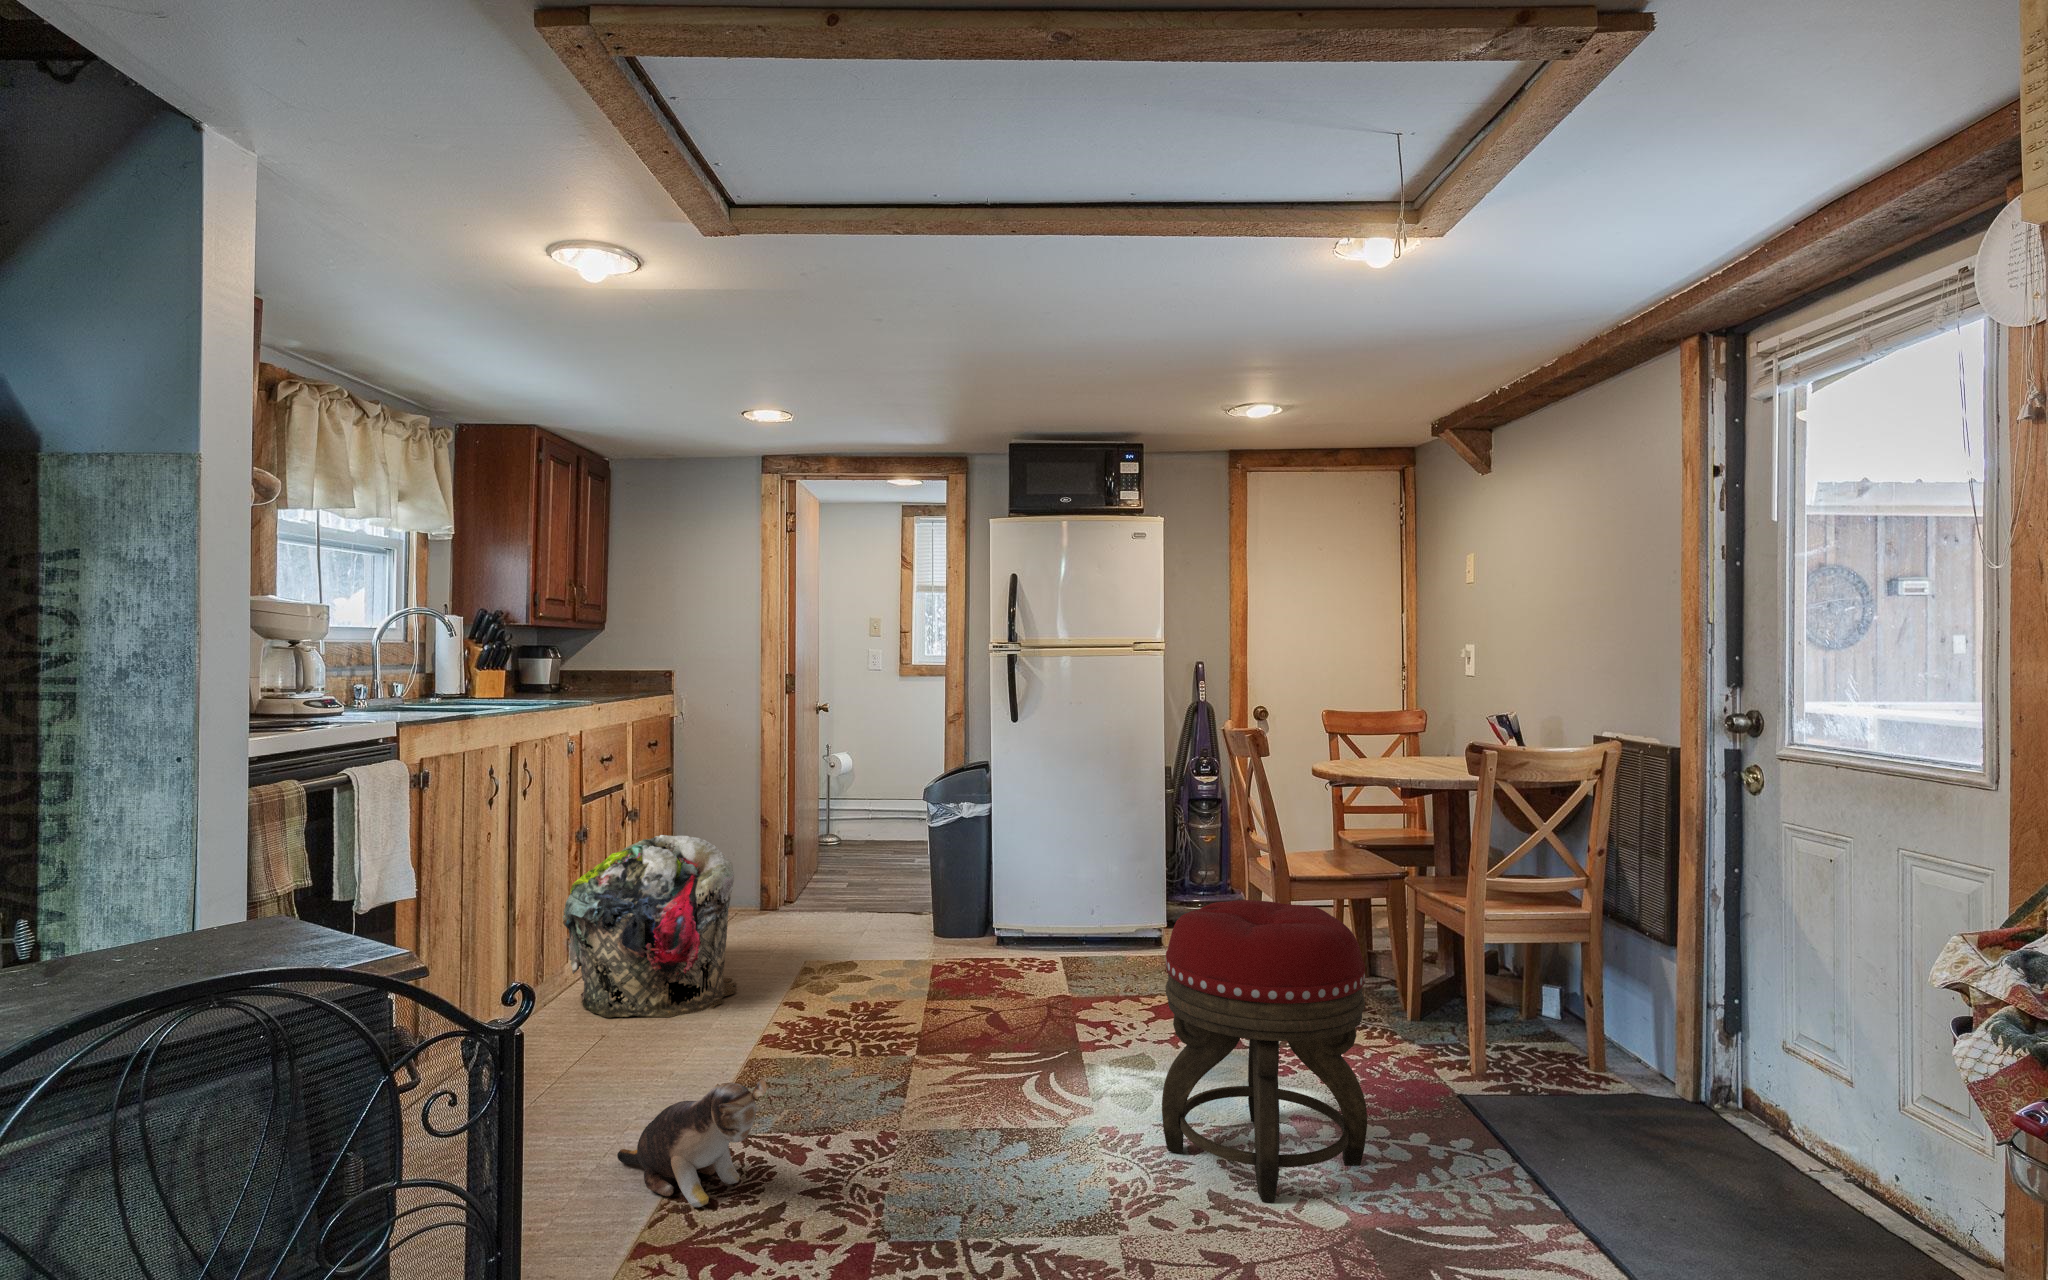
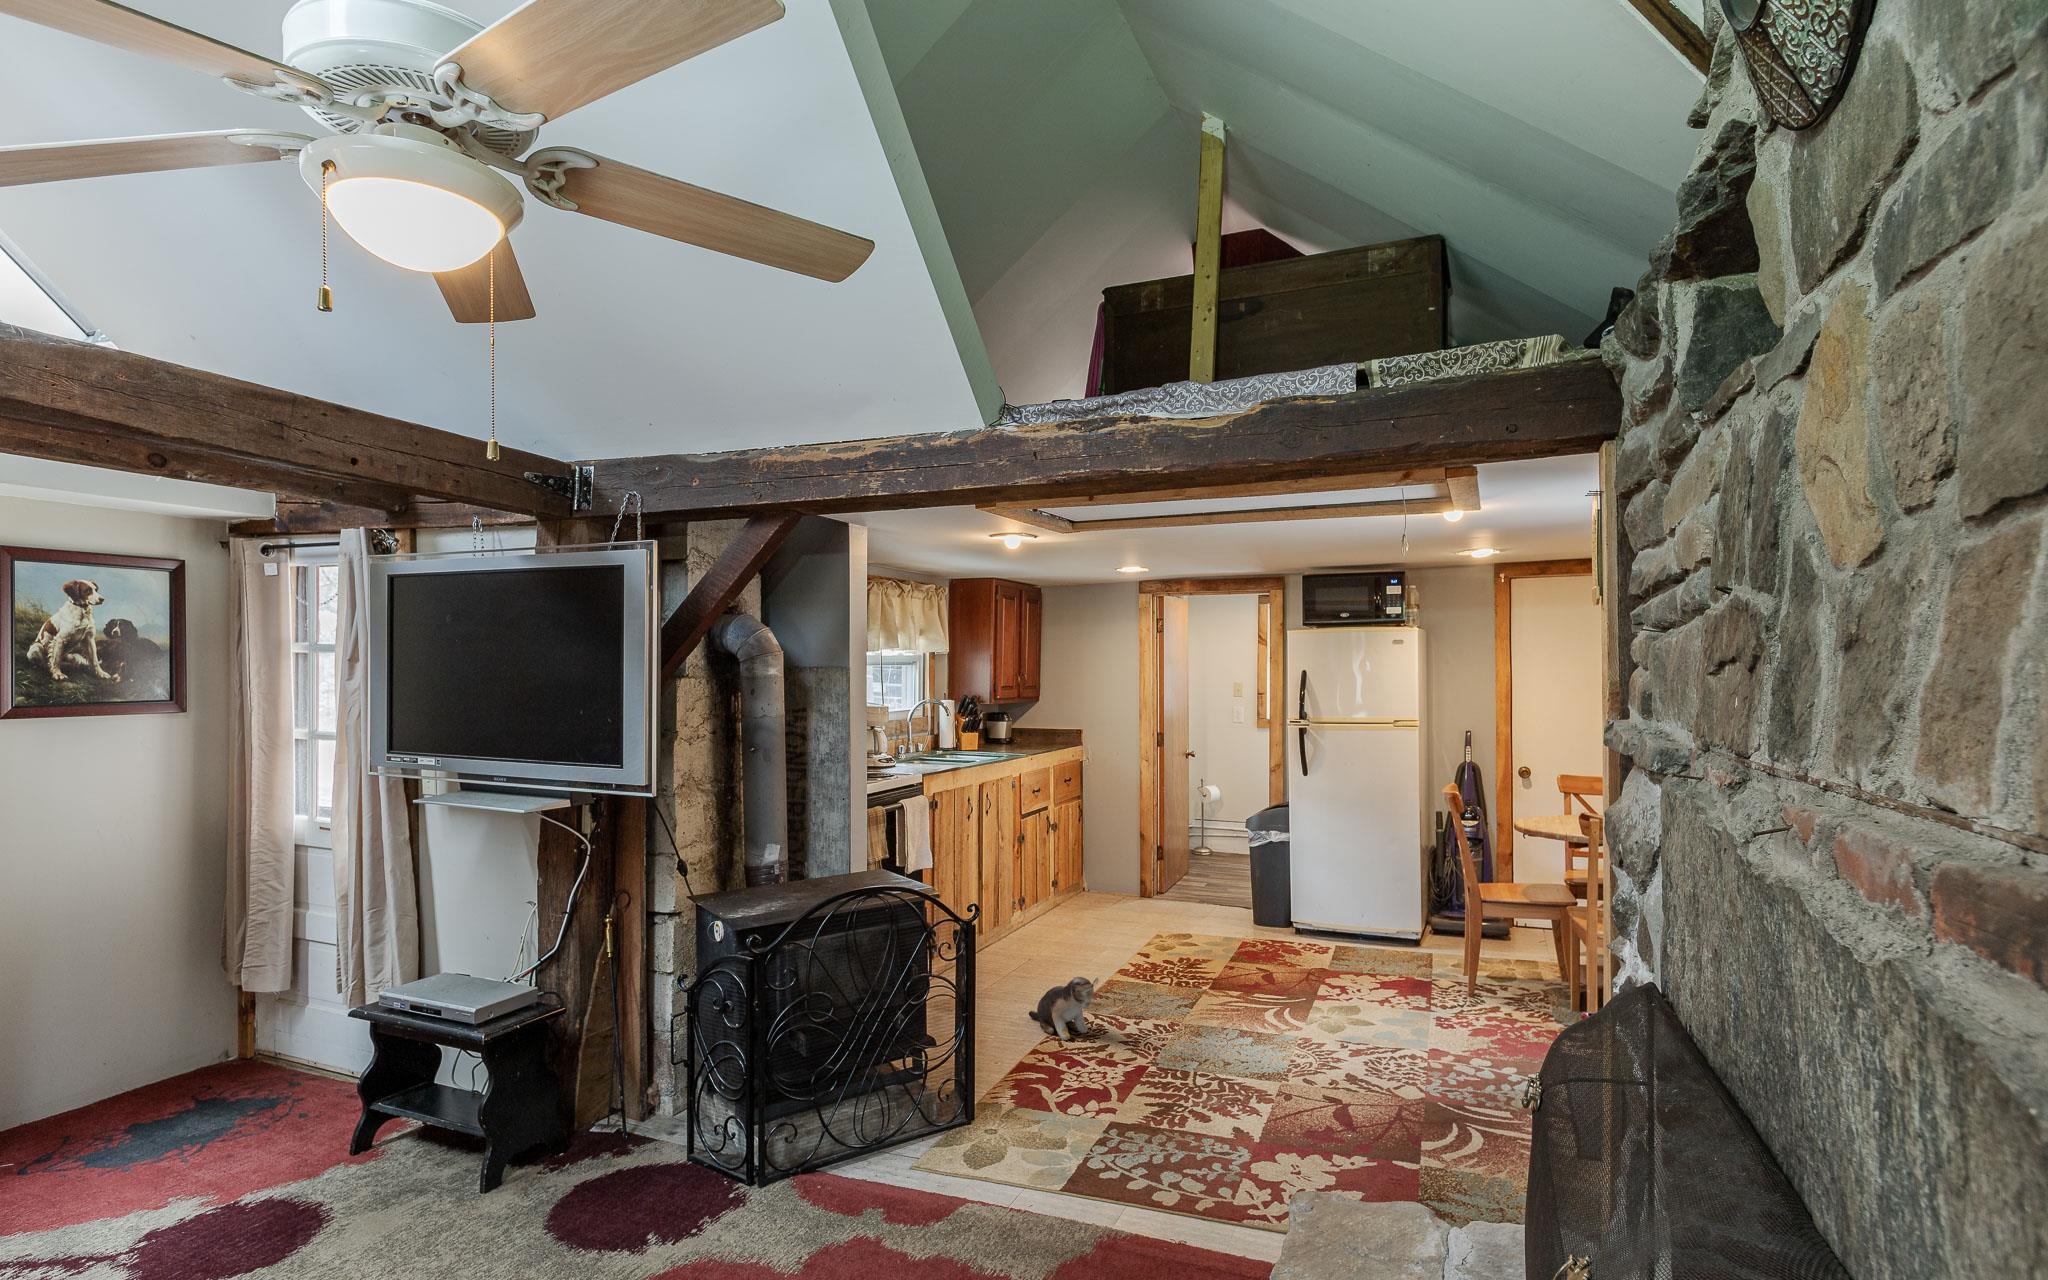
laundry basket: present [563,835,736,1018] -> none [1009,842,1113,955]
footstool: present [1162,900,1367,1203] -> none [1331,905,1458,1081]

